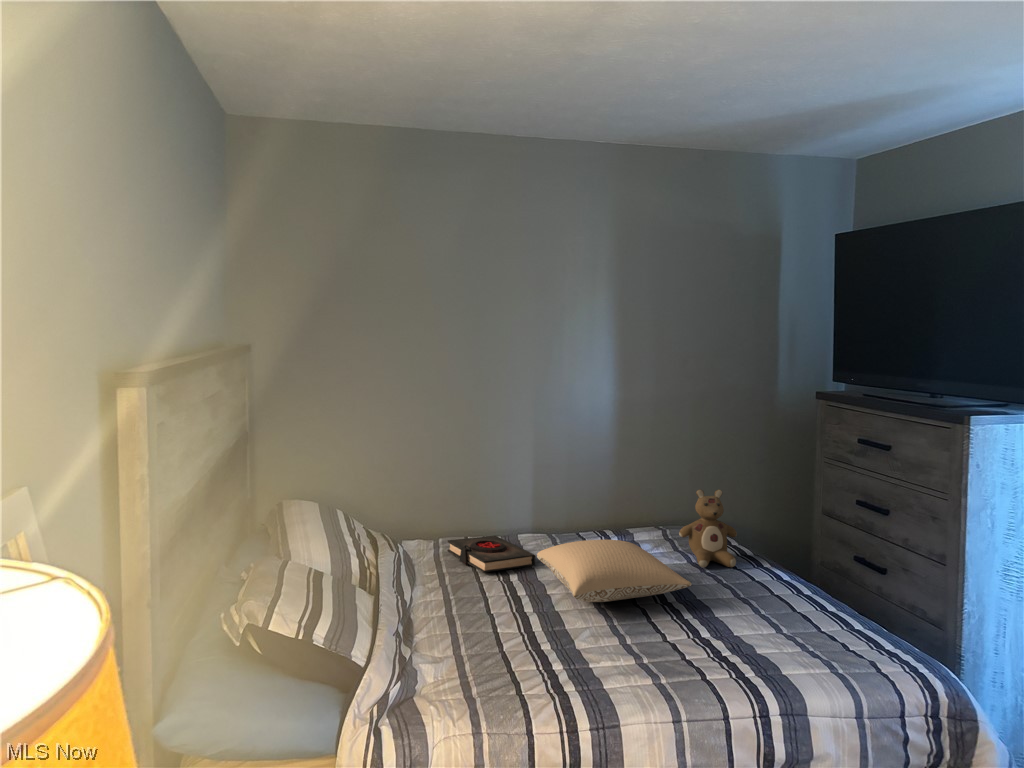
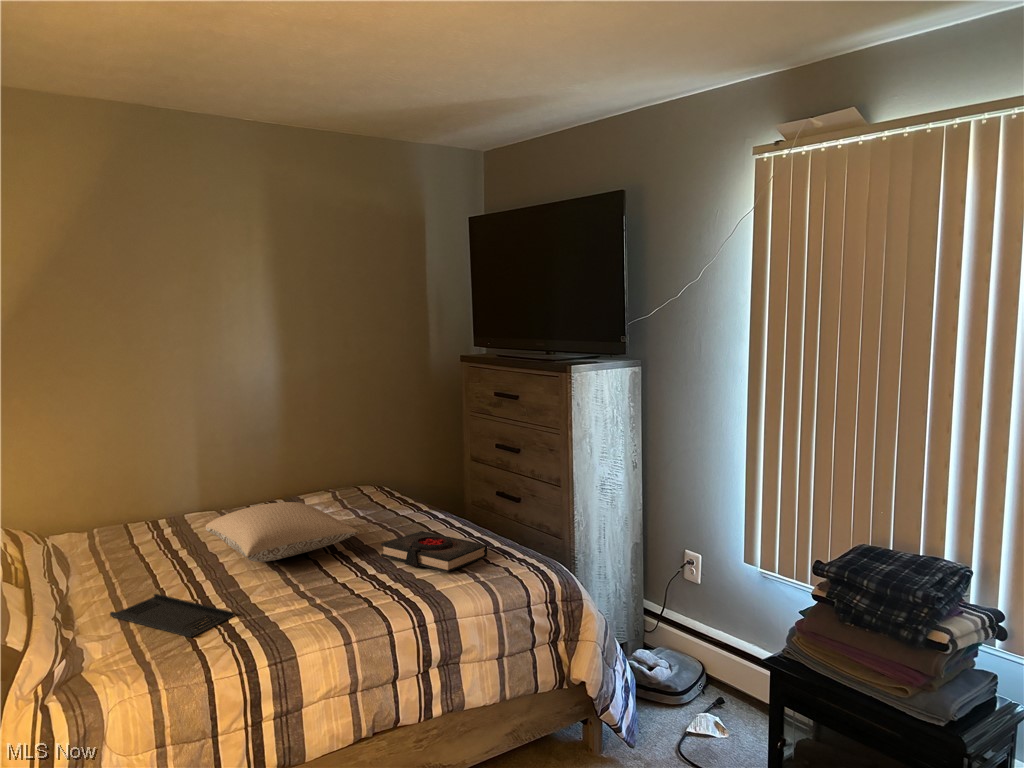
stuffed bear: present [679,489,737,567] -> none [348,446,401,519]
book: present [447,536,535,572] -> present [381,531,487,572]
tray: none [445,619,558,679] -> present [110,594,235,637]

